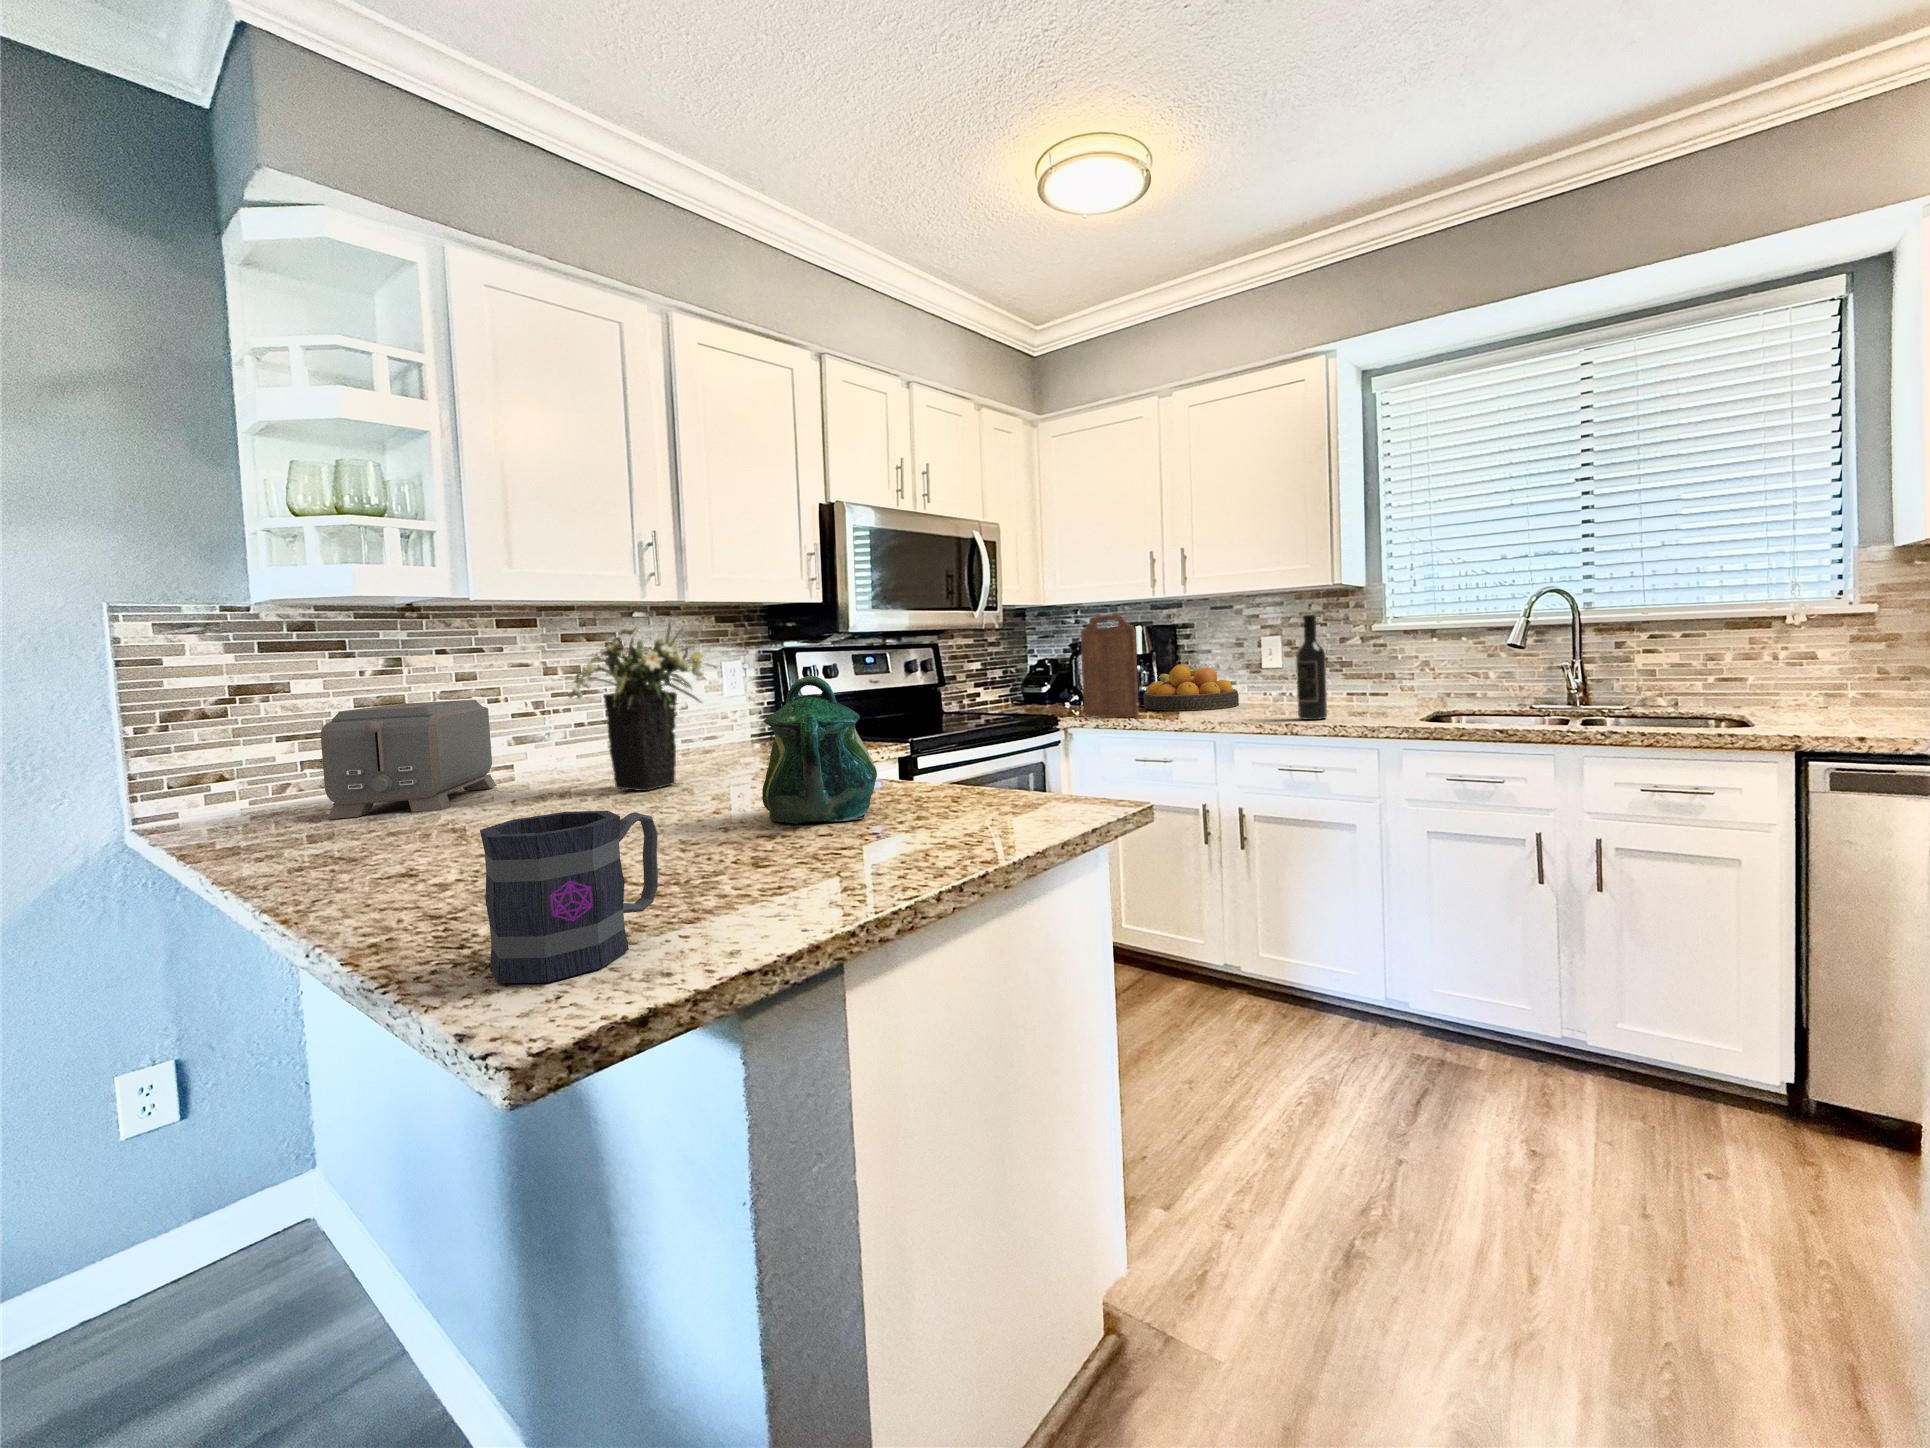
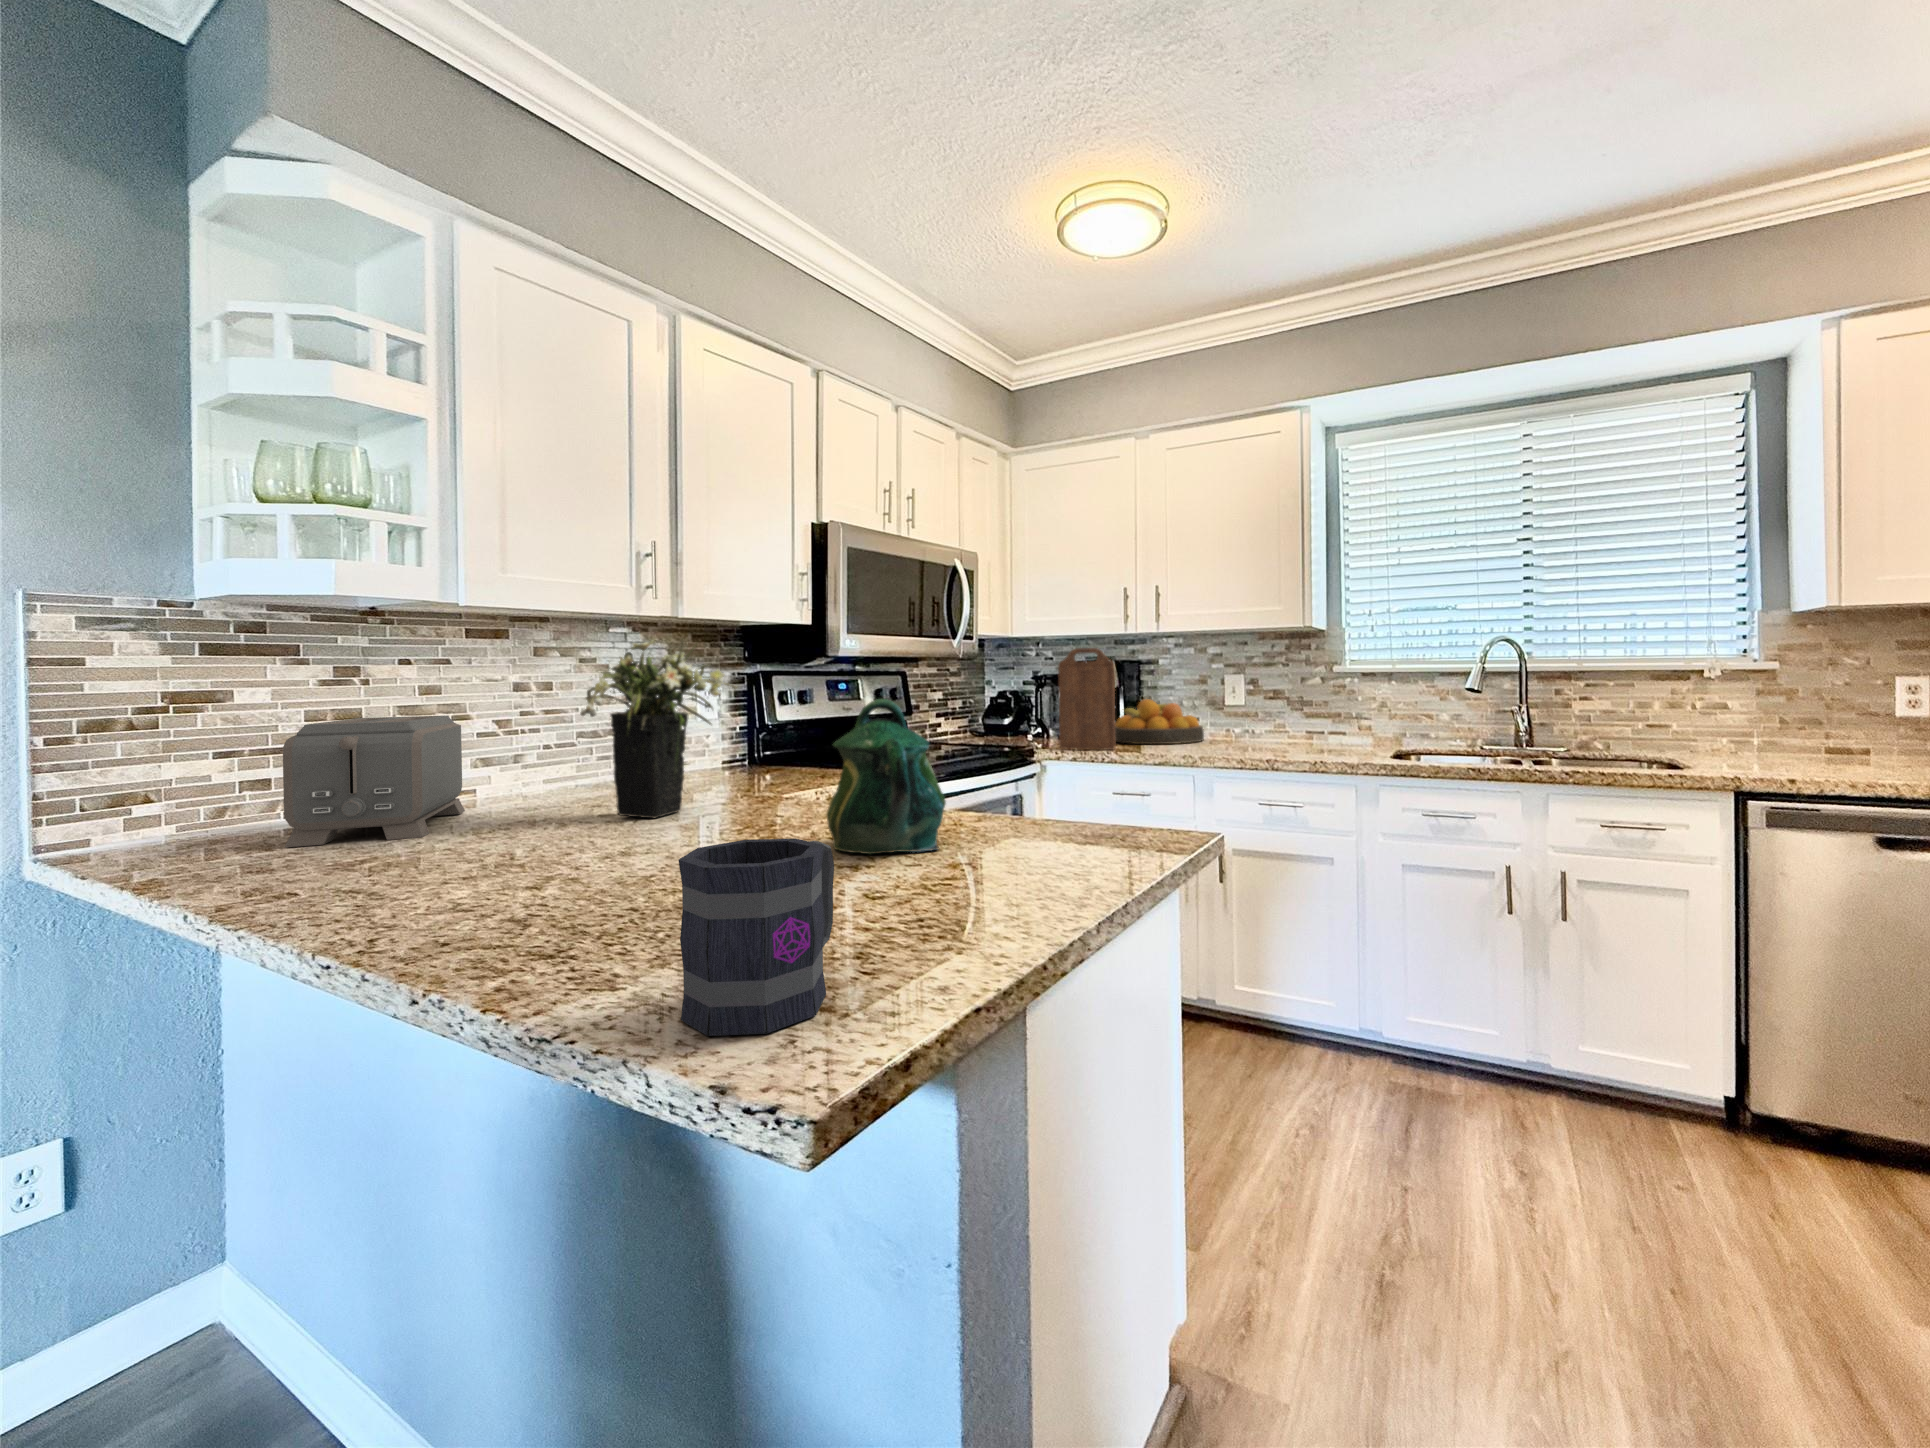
wine bottle: present [1296,615,1327,720] -> none [1278,655,1307,755]

